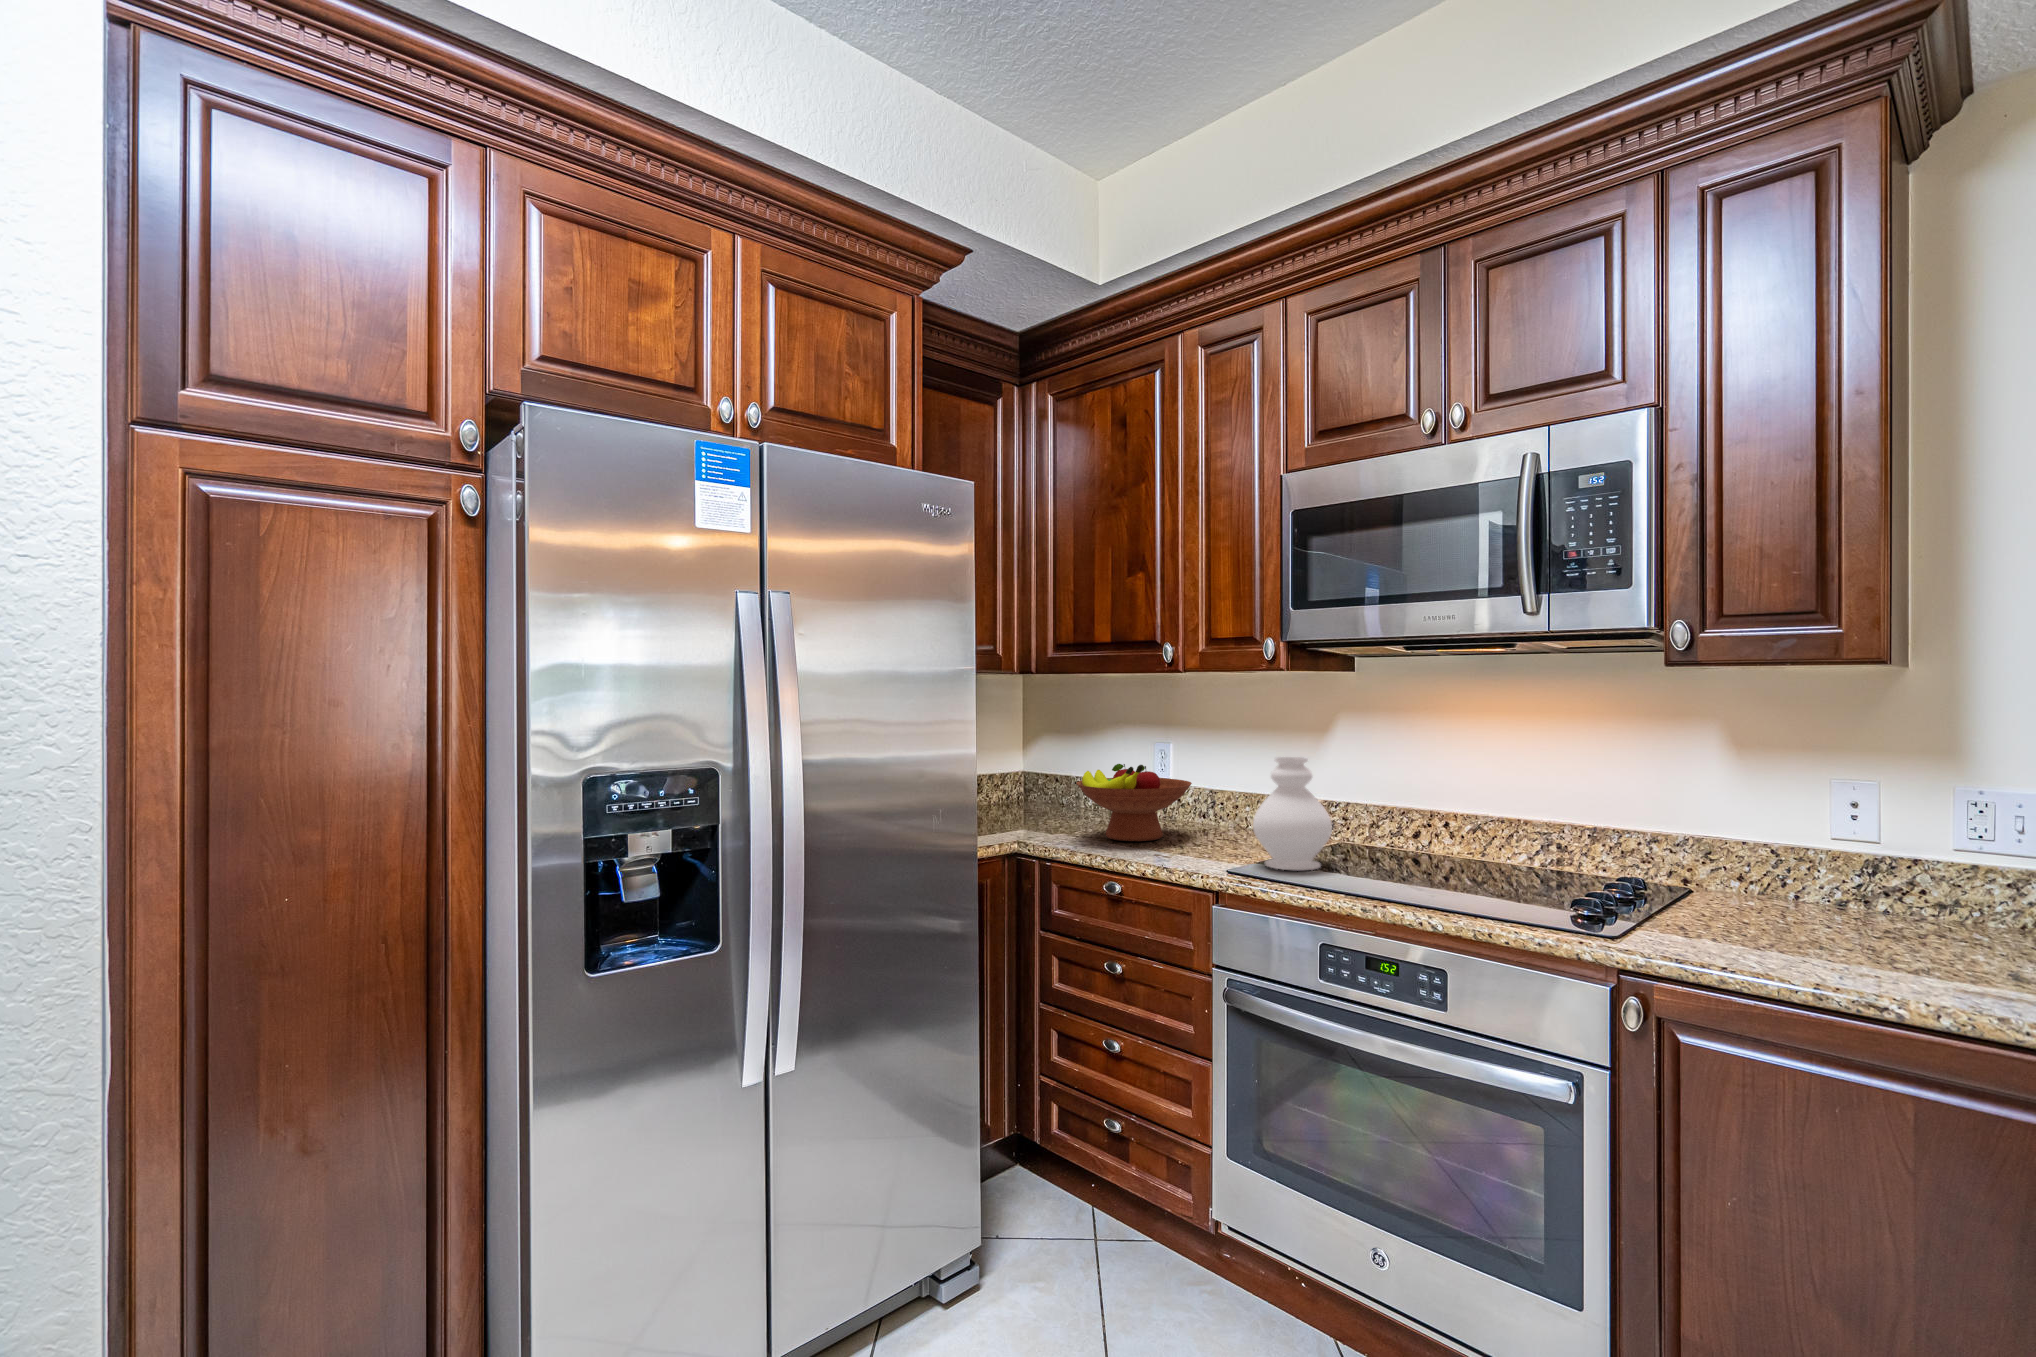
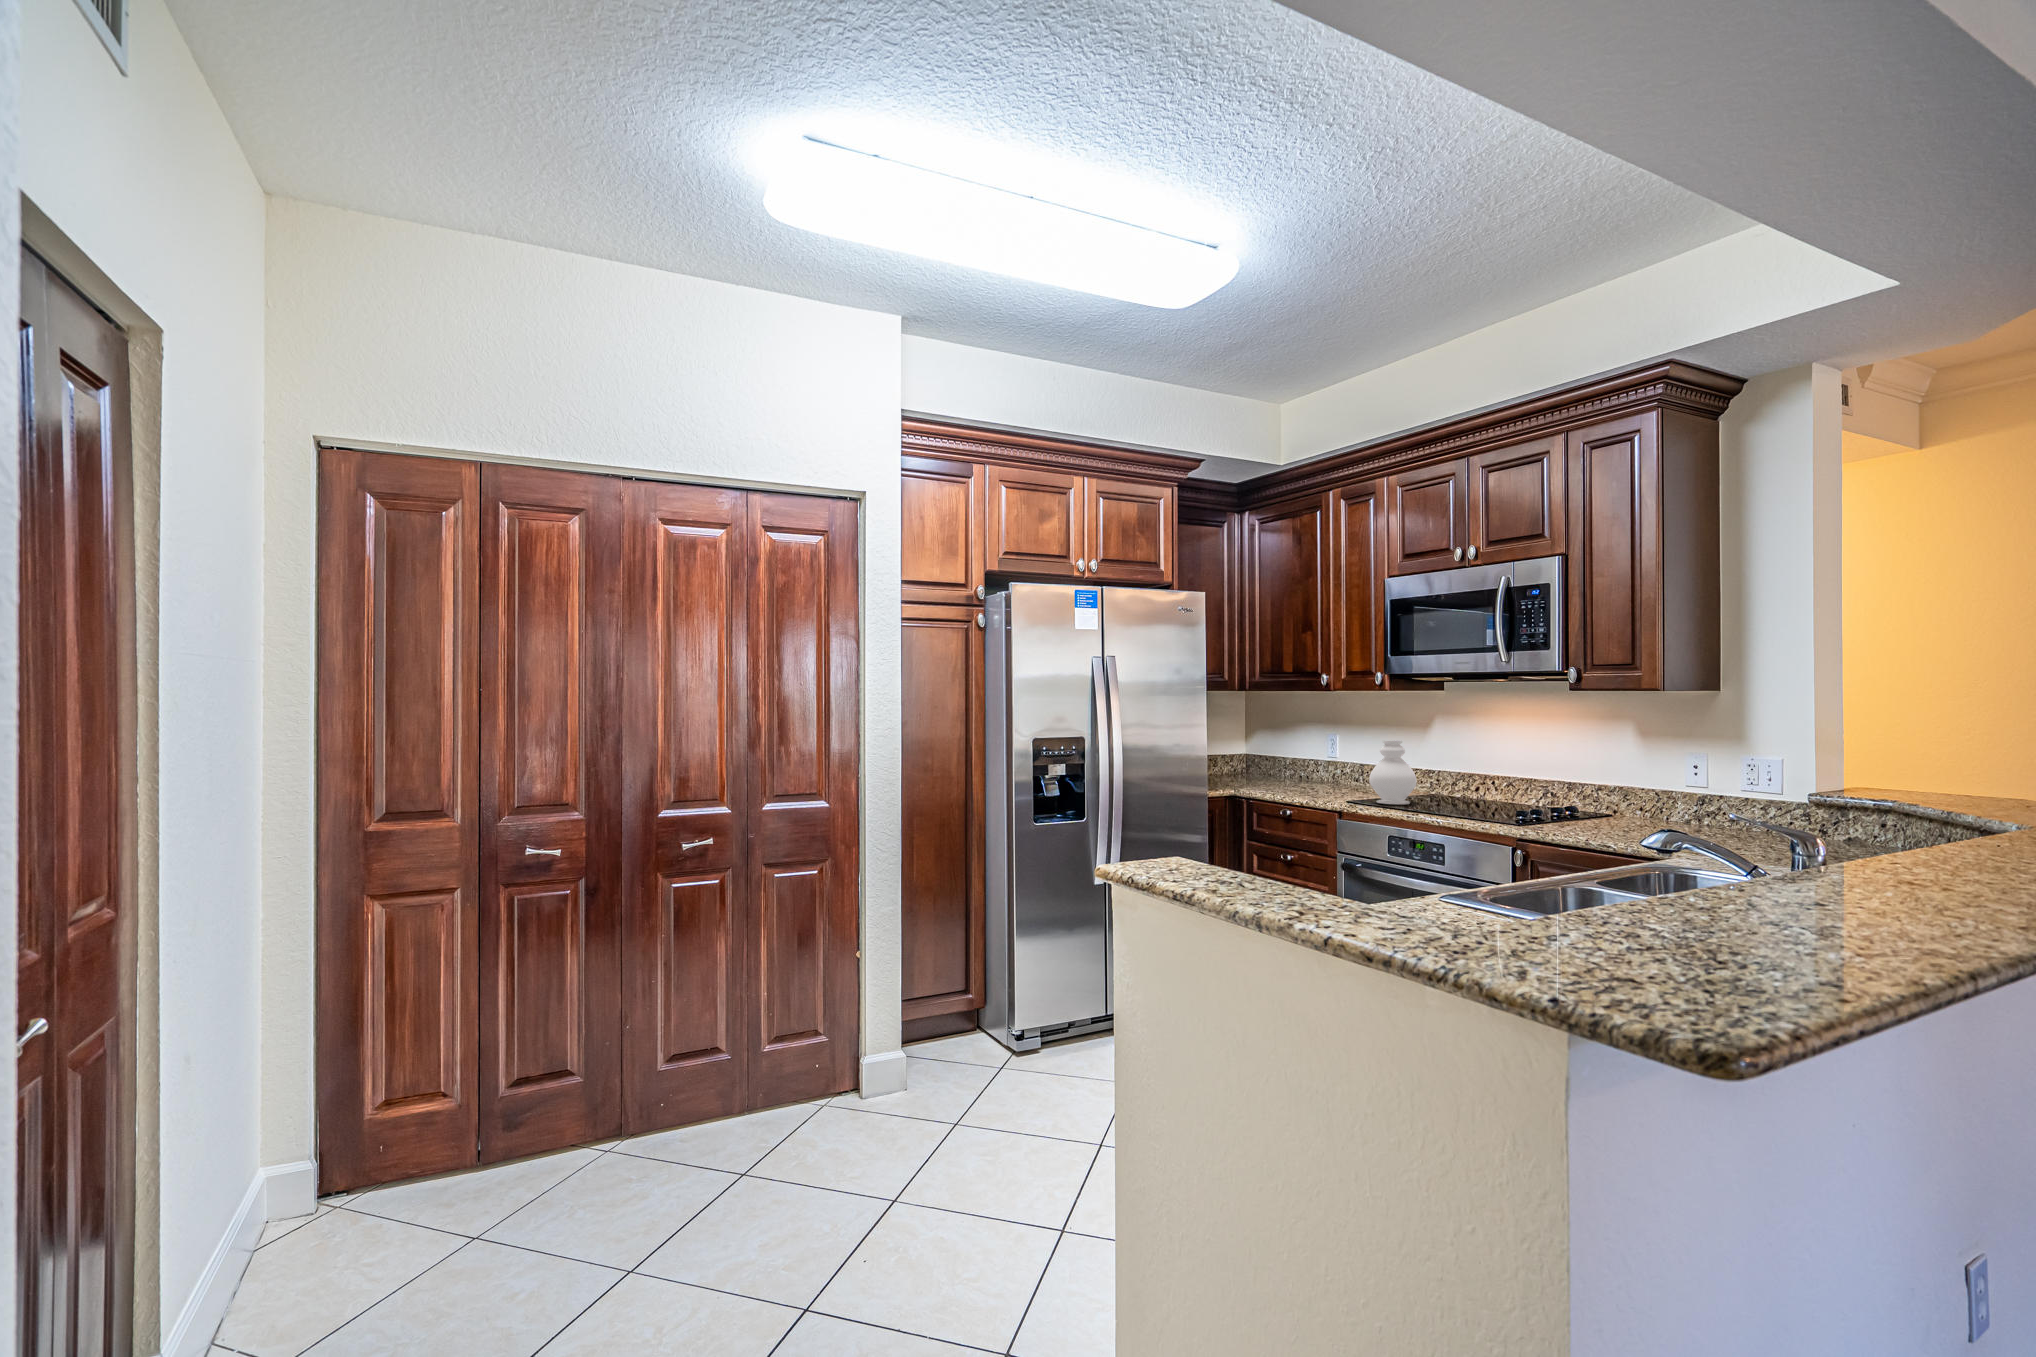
fruit bowl: present [1077,764,1192,841] -> none [1272,746,1345,792]

